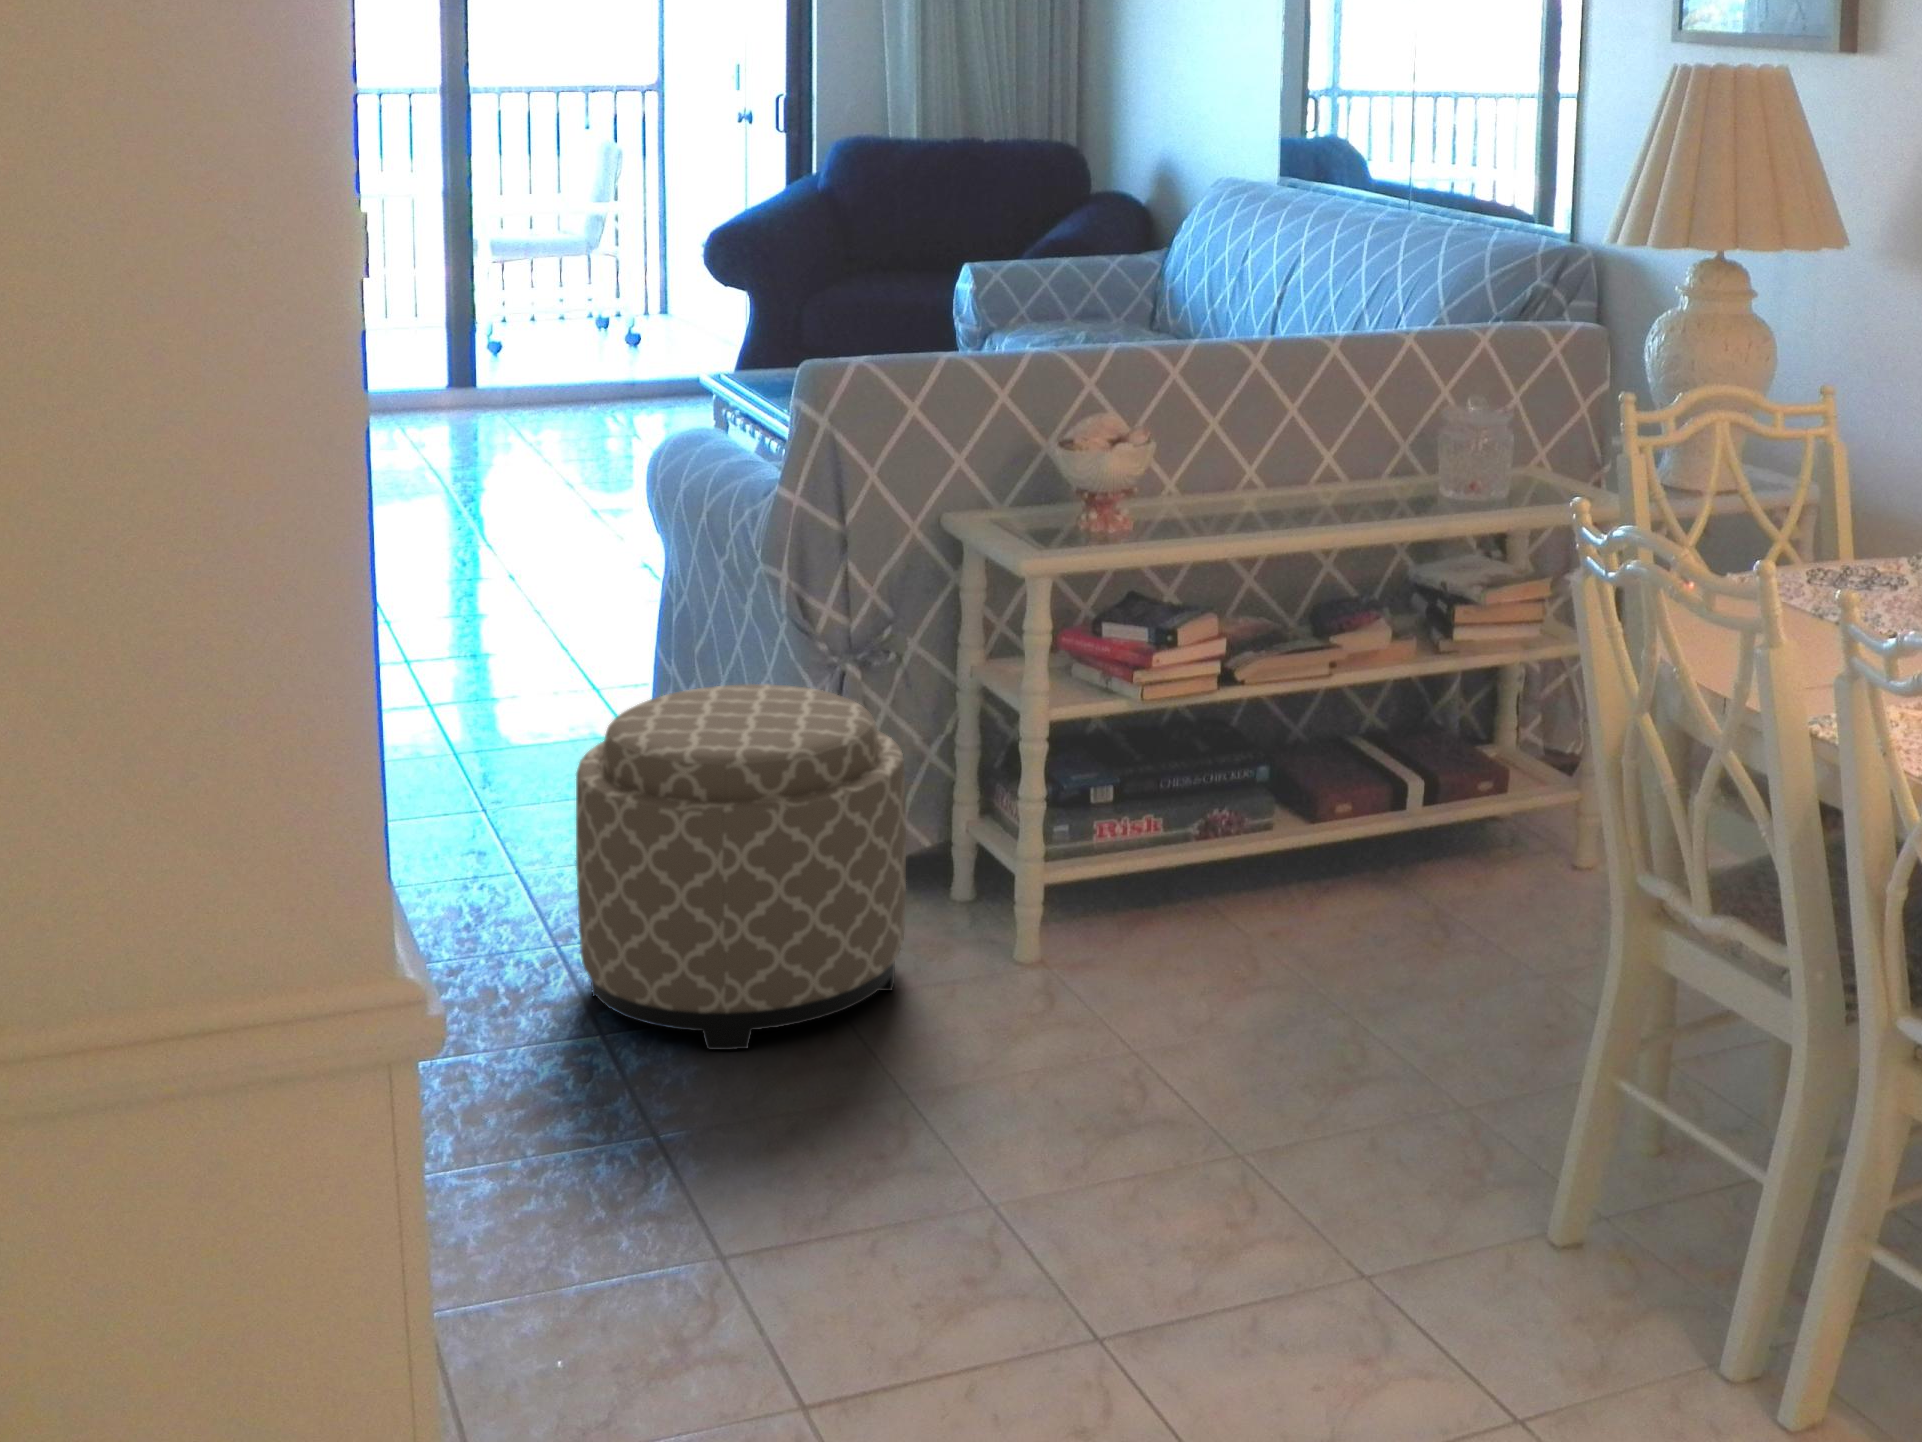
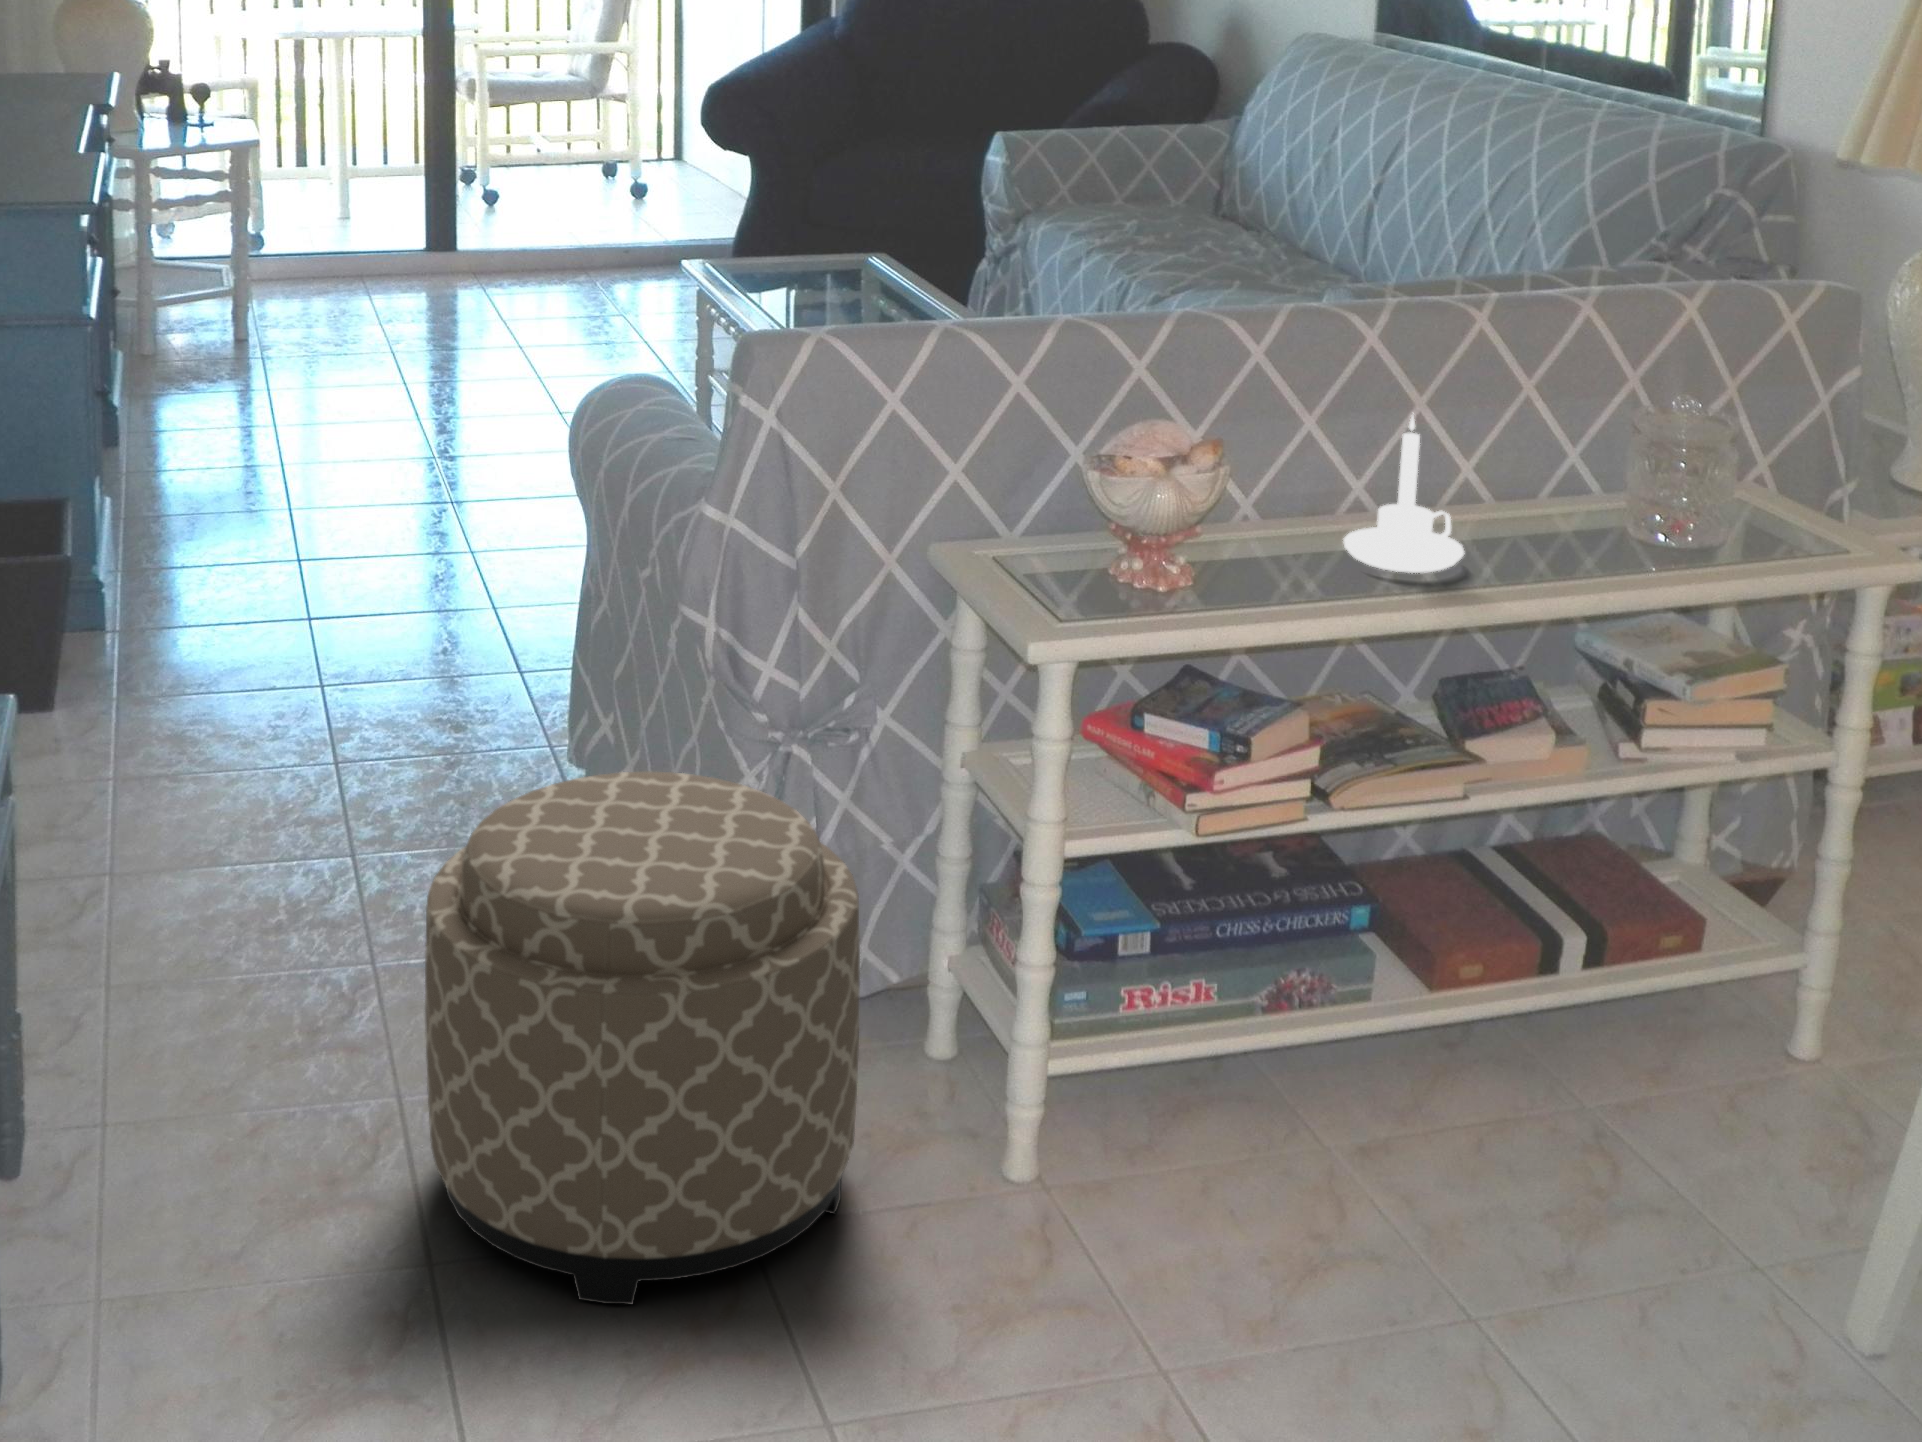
candle holder: none [1242,403,1325,516] -> present [1343,415,1464,573]

